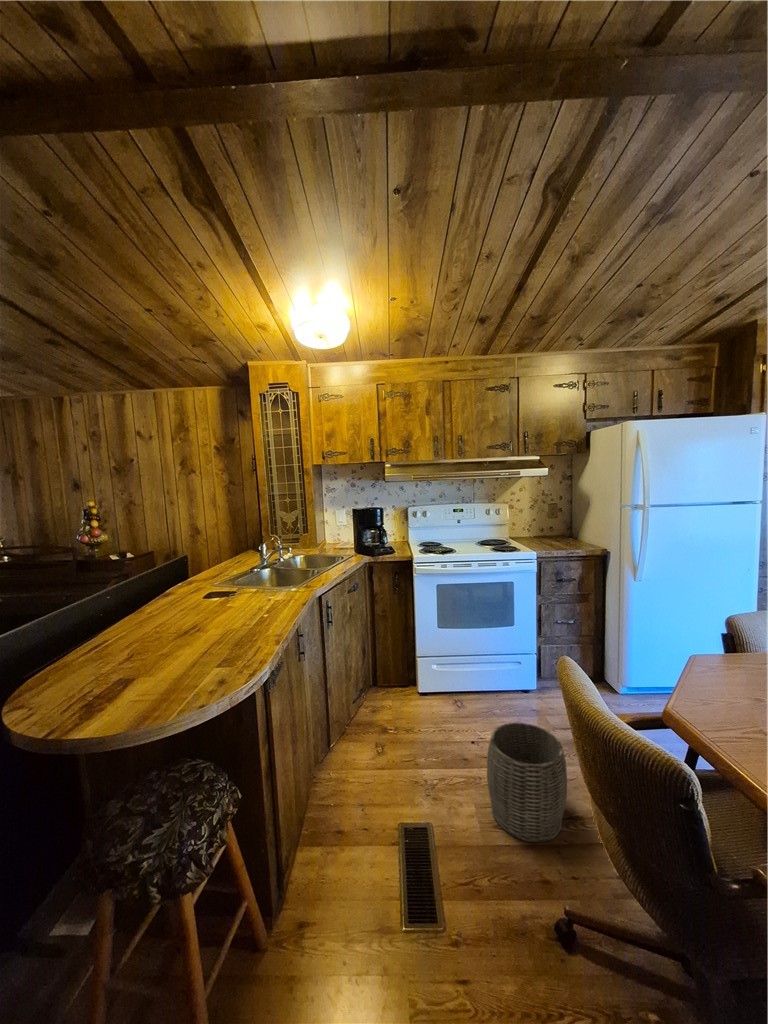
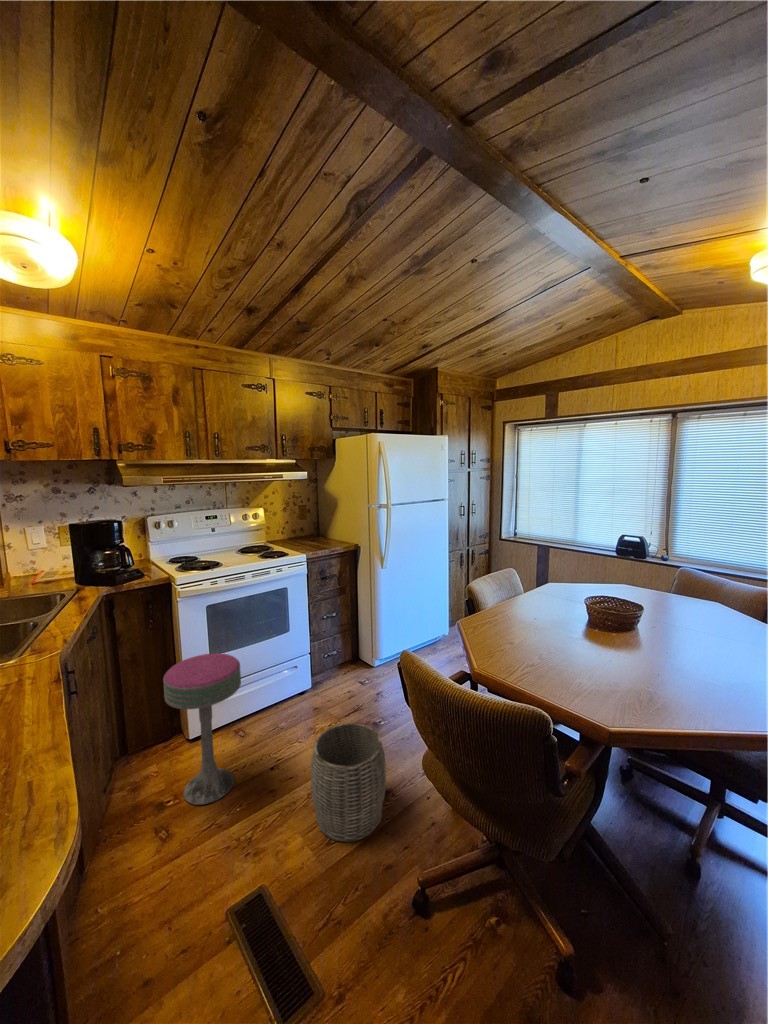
bar stool: none [391,623,449,745] -> present [163,653,241,805]

